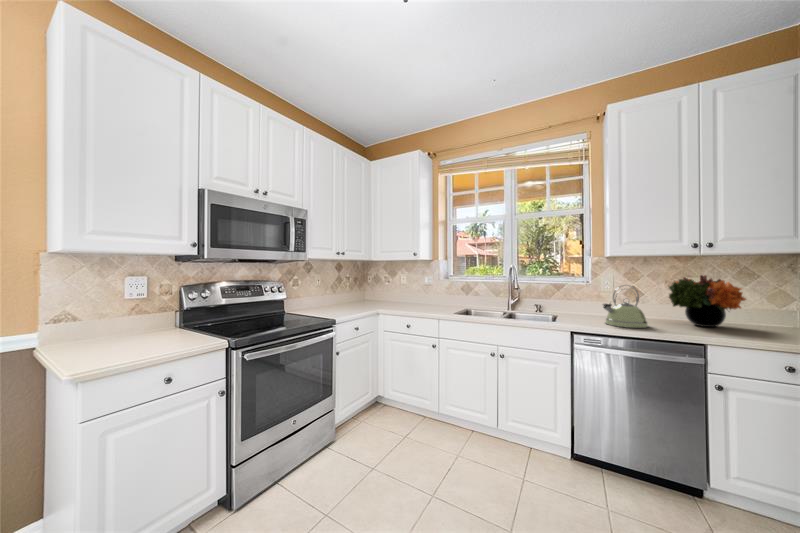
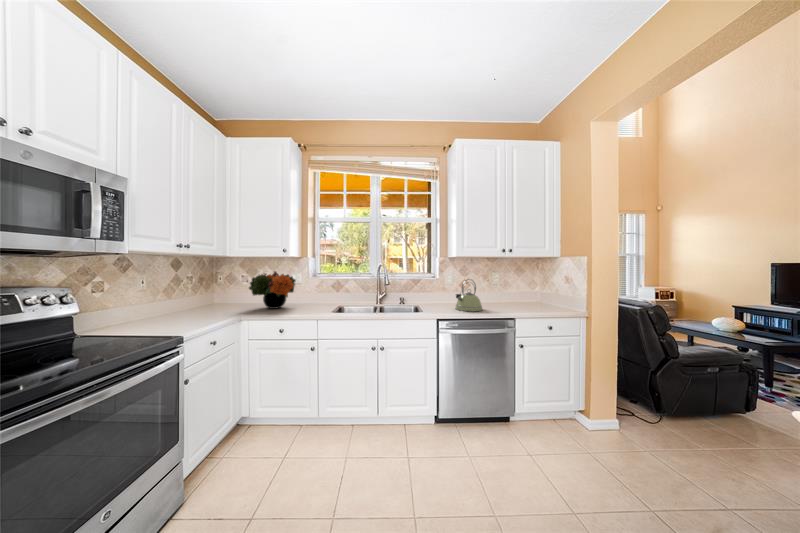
flower arrangement: present [669,275,746,327] -> present [249,271,296,309]

